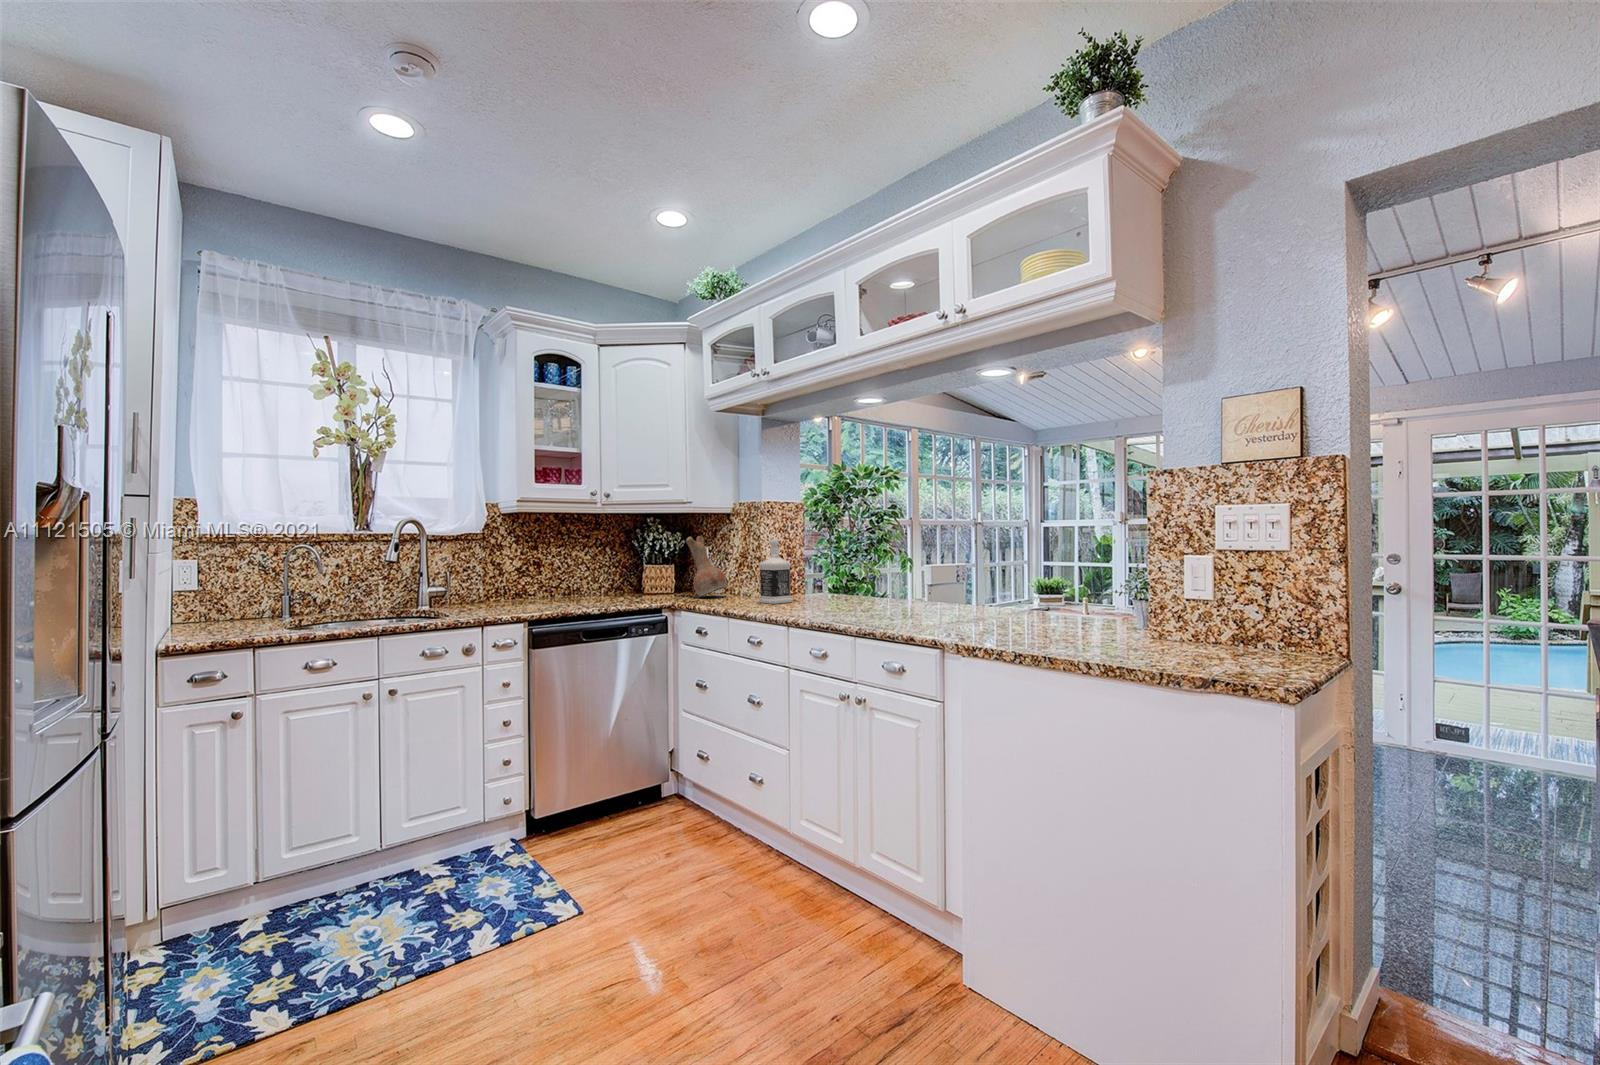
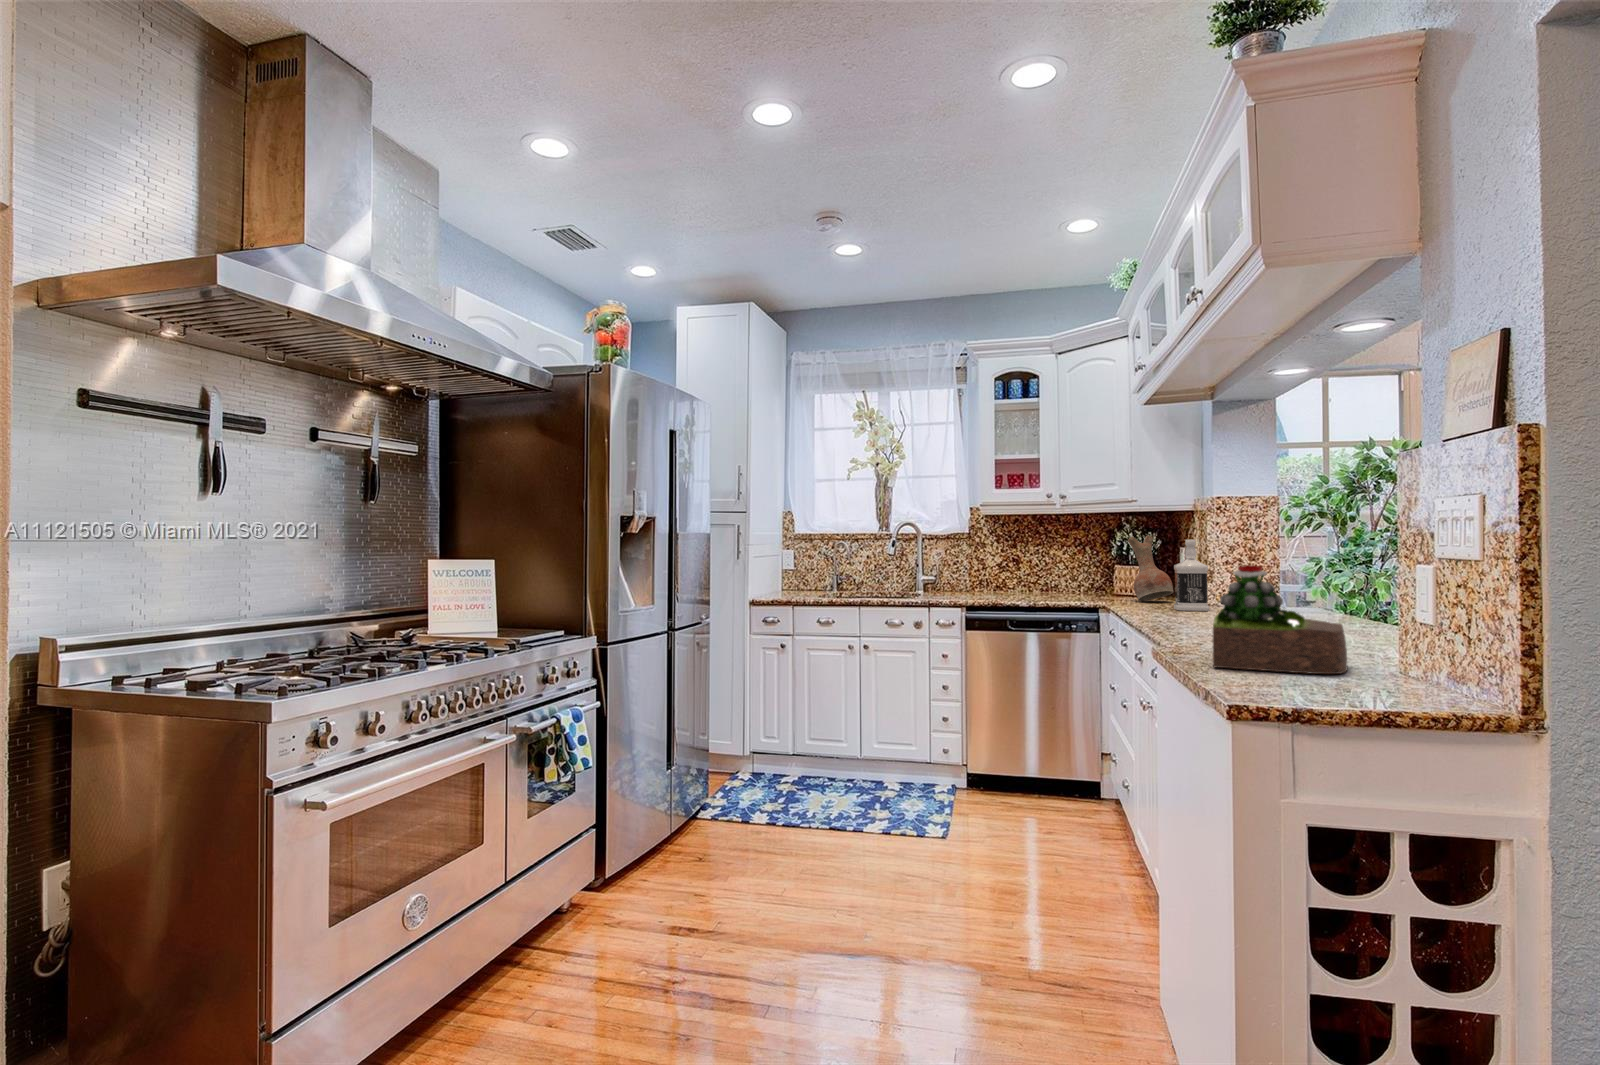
succulent plant: none [1032,563,1151,659] -> present [1213,565,1347,674]

